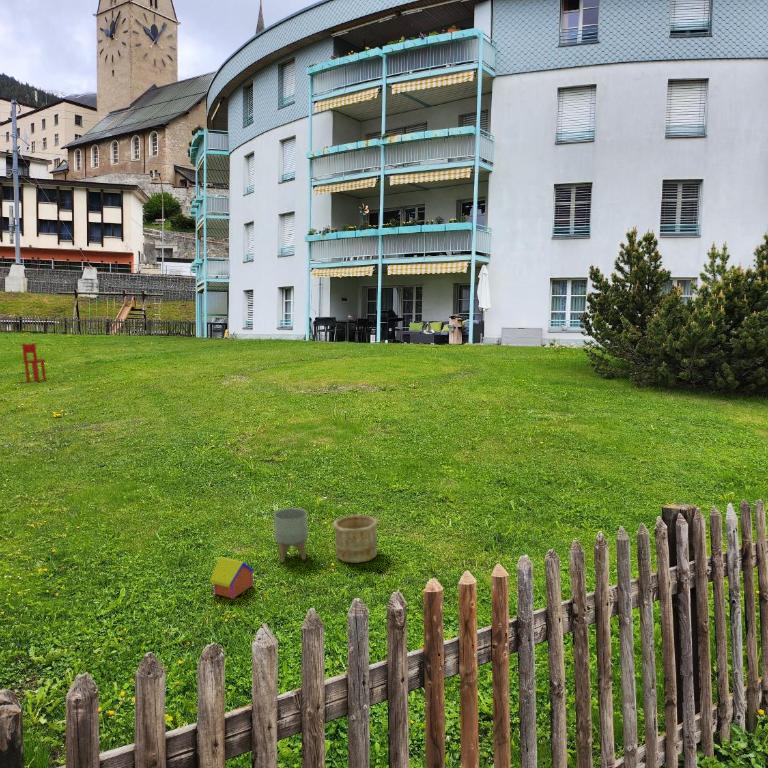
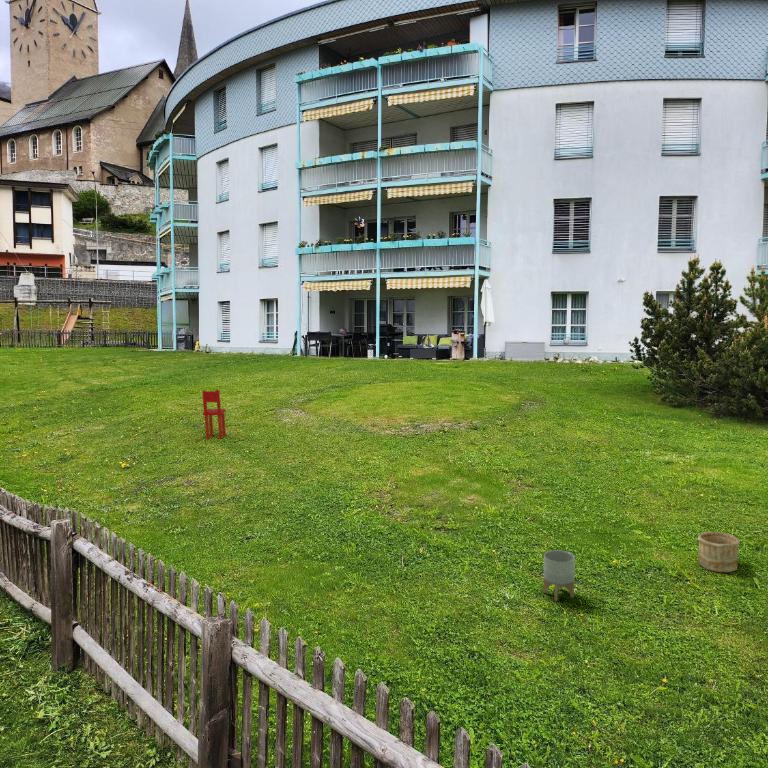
chair: present [22,343,46,382] -> present [202,390,226,439]
wooden bucket: present [333,515,377,563] -> present [697,532,740,572]
toy house: present [210,557,254,599] -> none [528,600,556,638]

